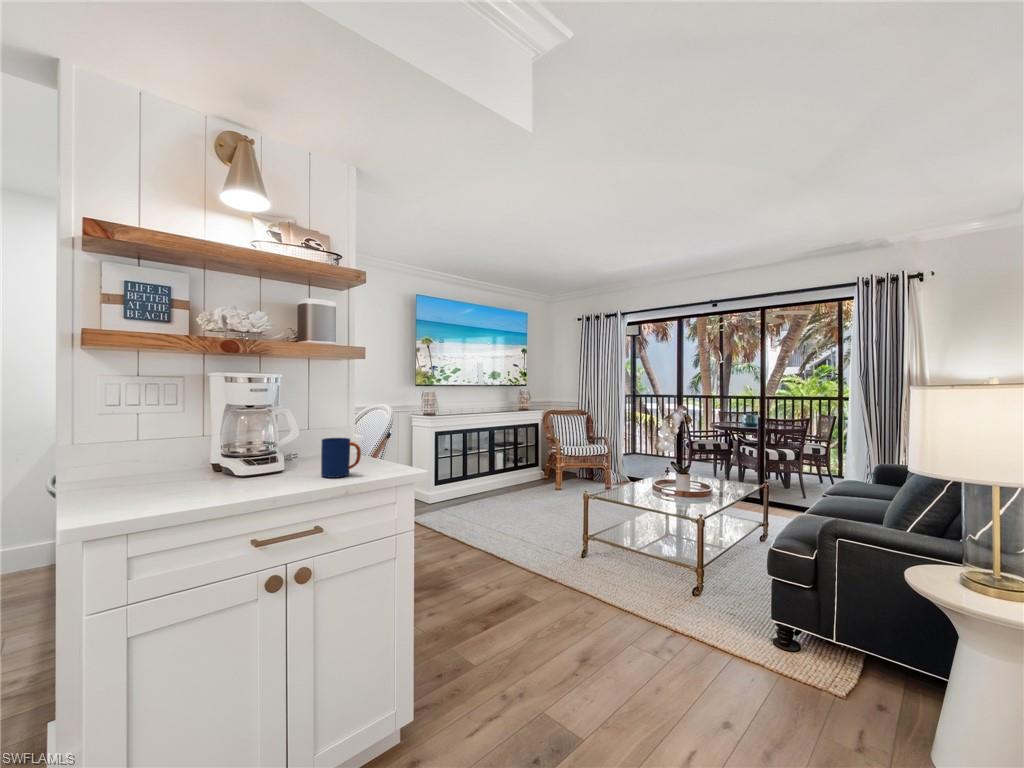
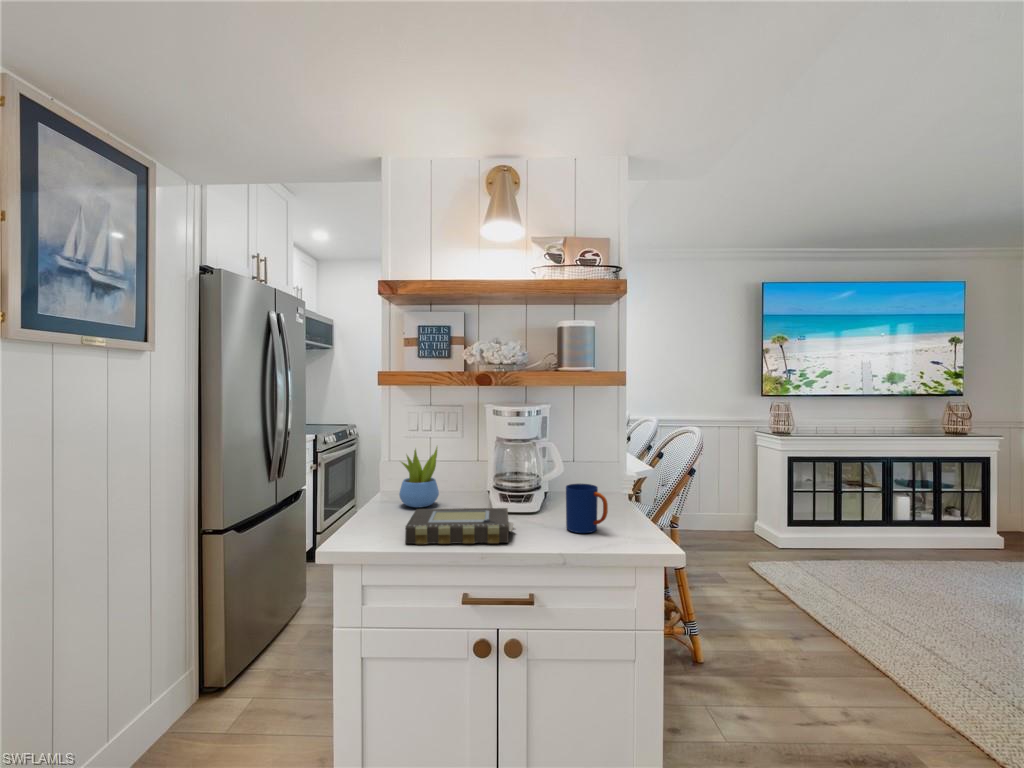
succulent plant: none [106,412,162,481] -> present [399,447,439,508]
book: none [148,465,280,506] -> present [405,508,515,545]

